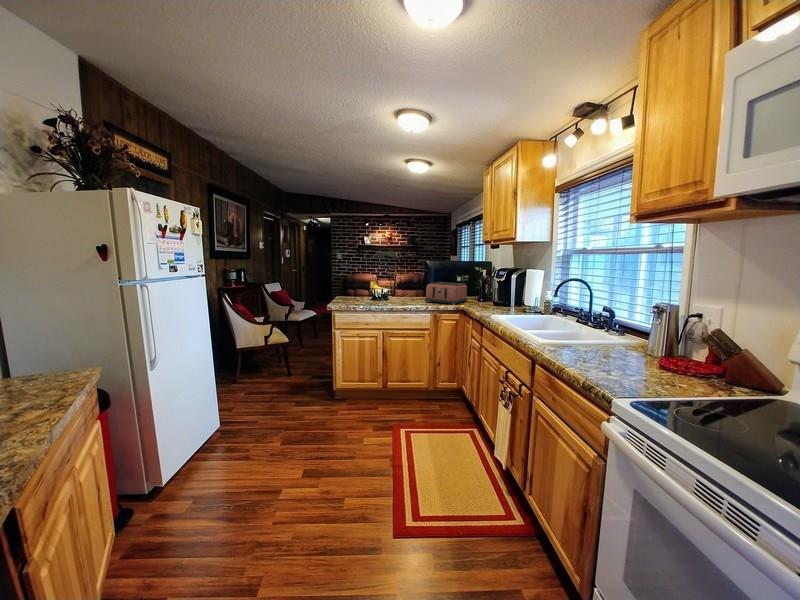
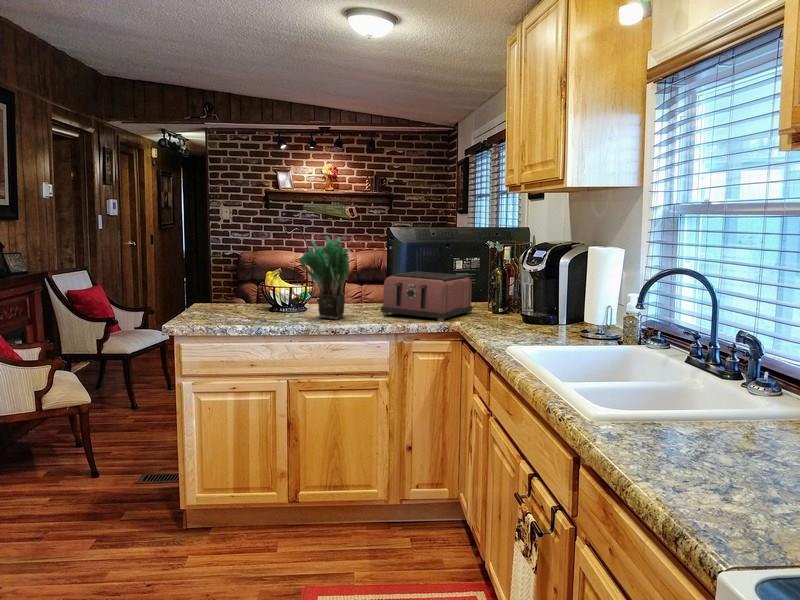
potted plant: none [388,265,411,304] -> present [299,236,349,319]

